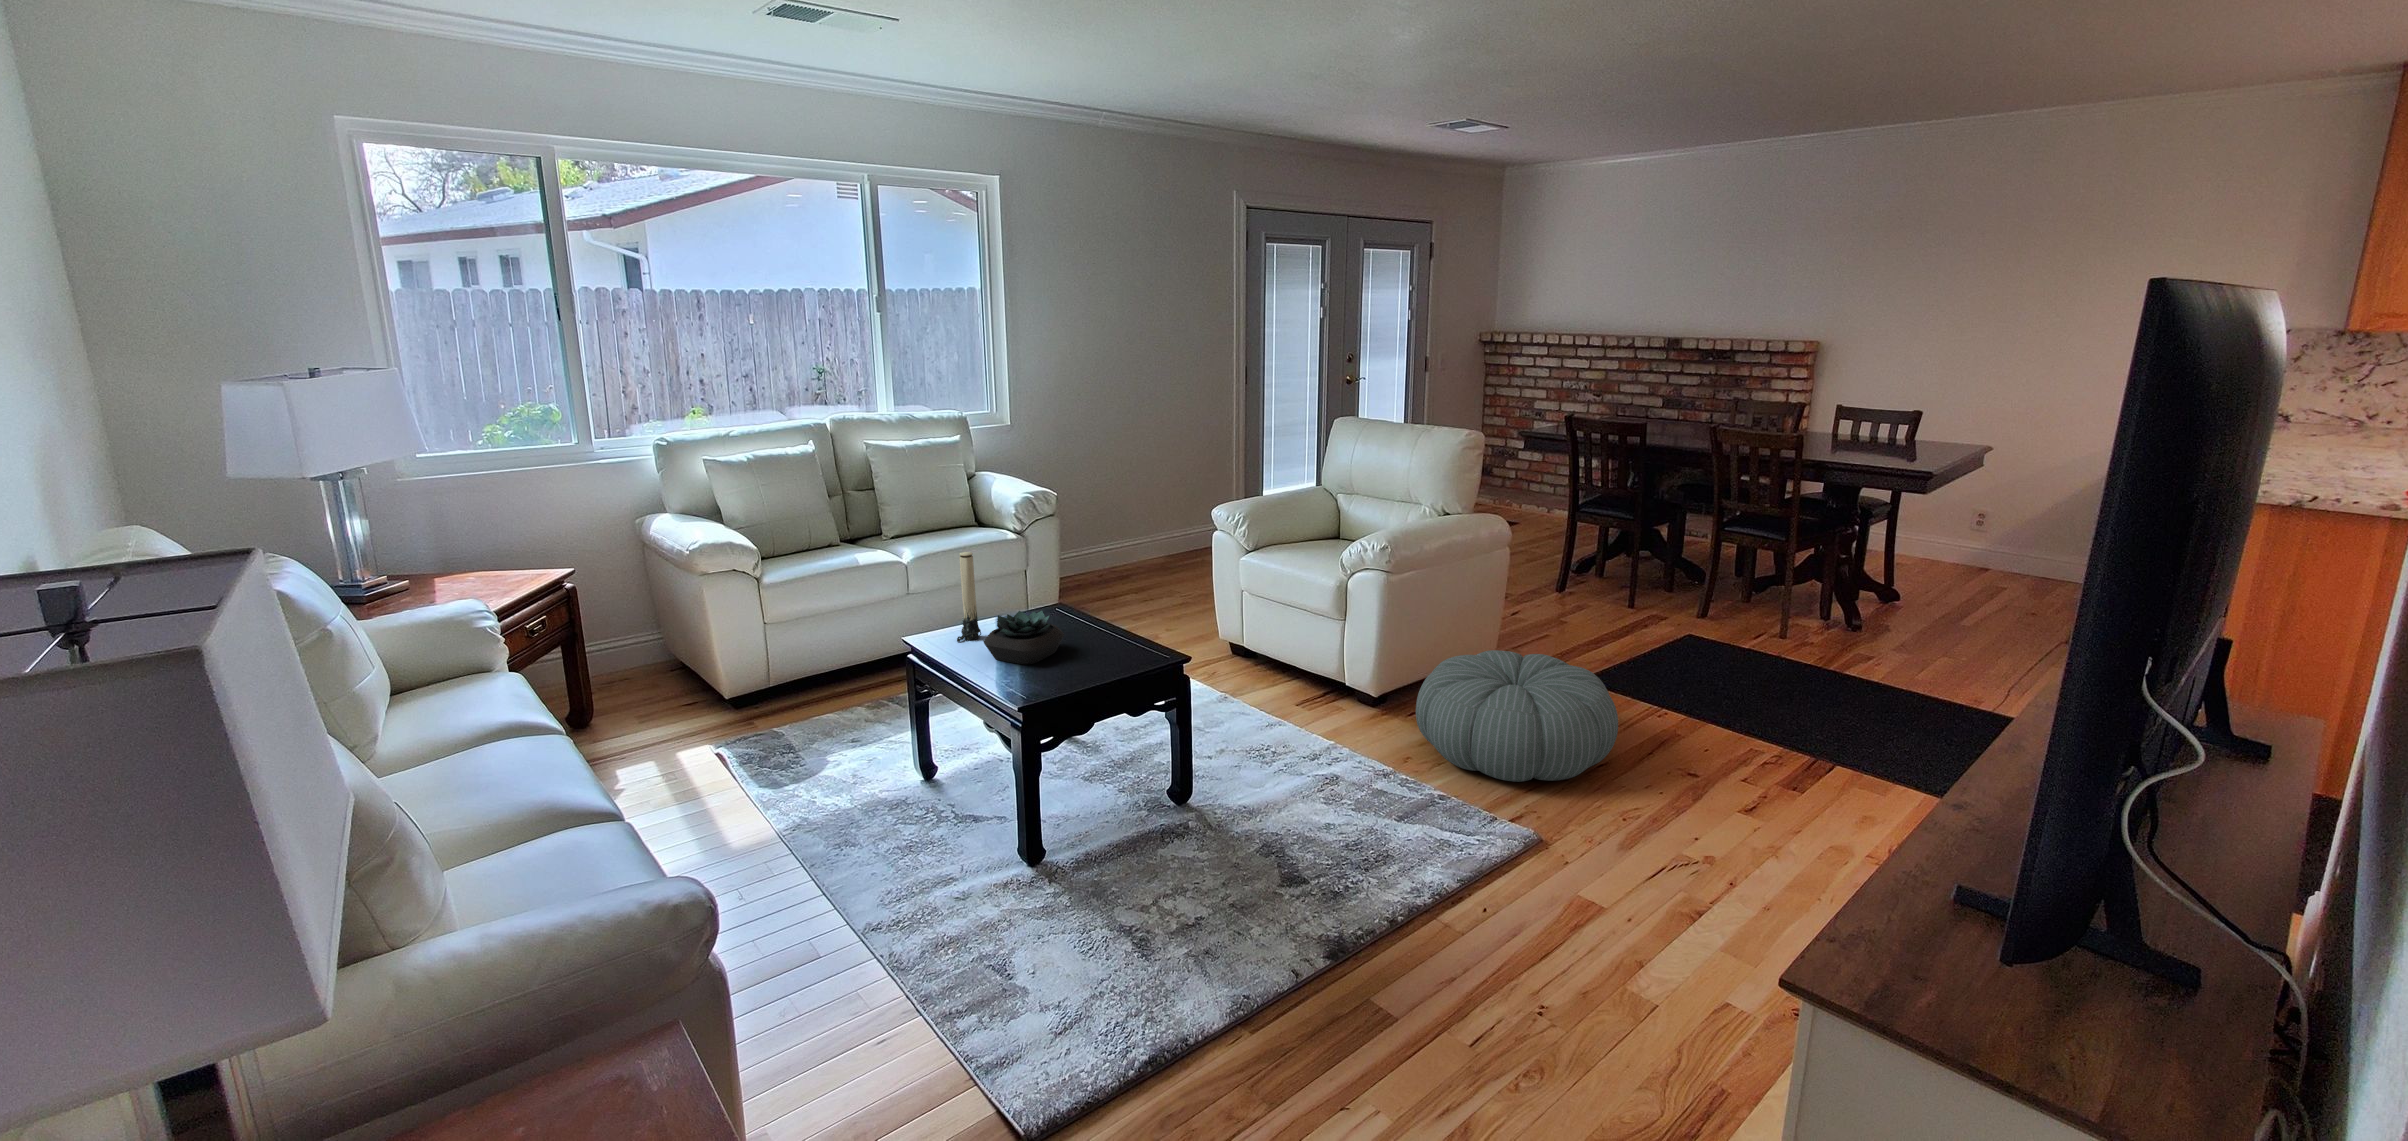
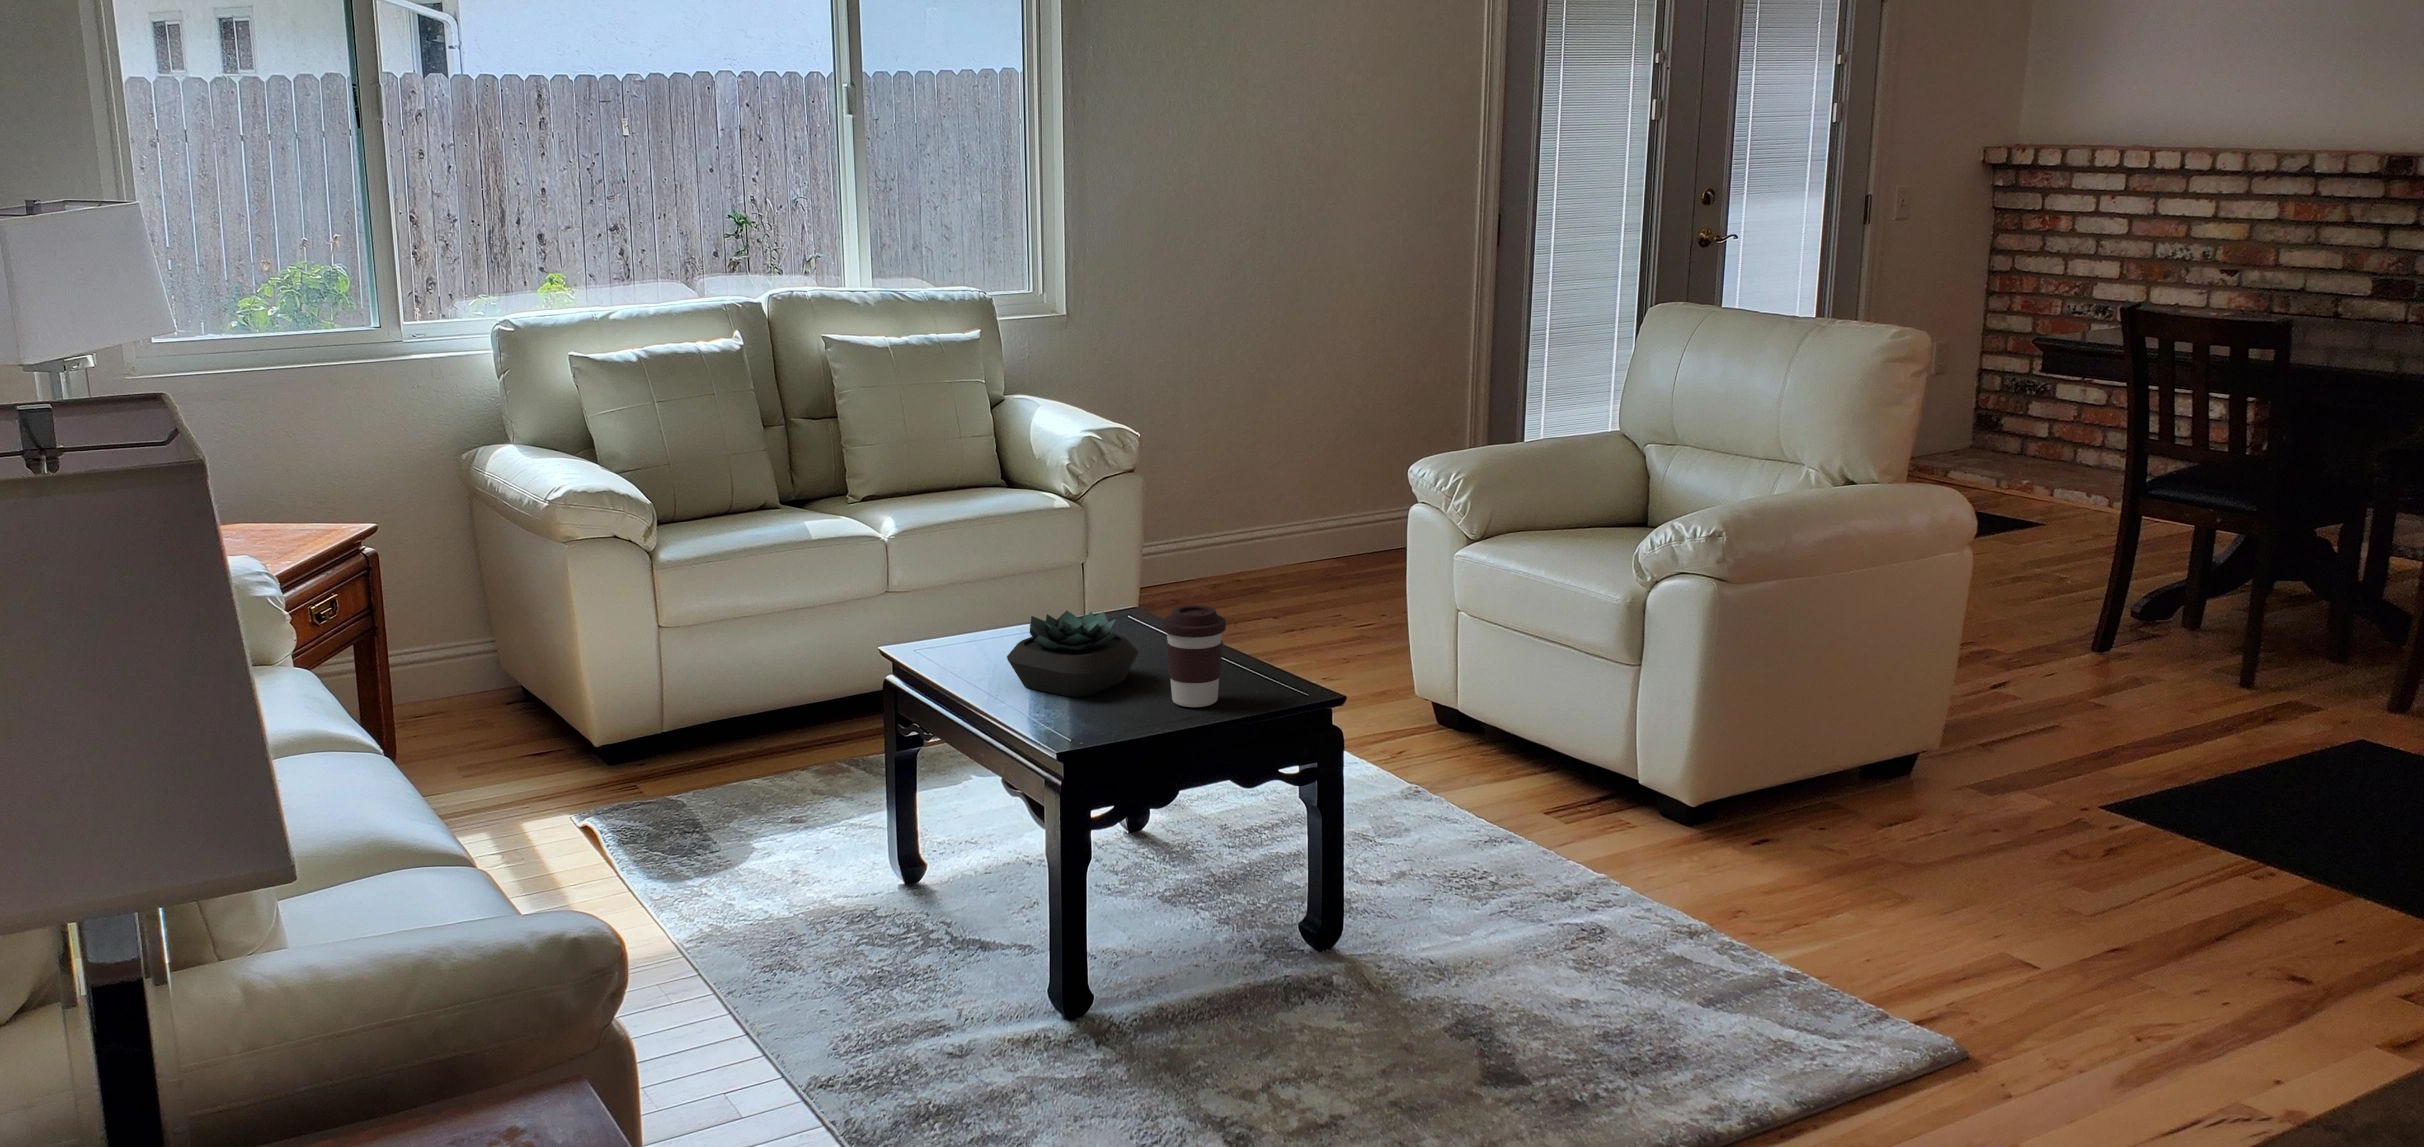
candle: present [957,552,981,642] -> none [964,511,1004,659]
coffee cup: none [1079,606,1117,668] -> present [1163,605,1226,707]
pouf: present [1416,650,1618,782] -> none [1757,730,2135,960]

